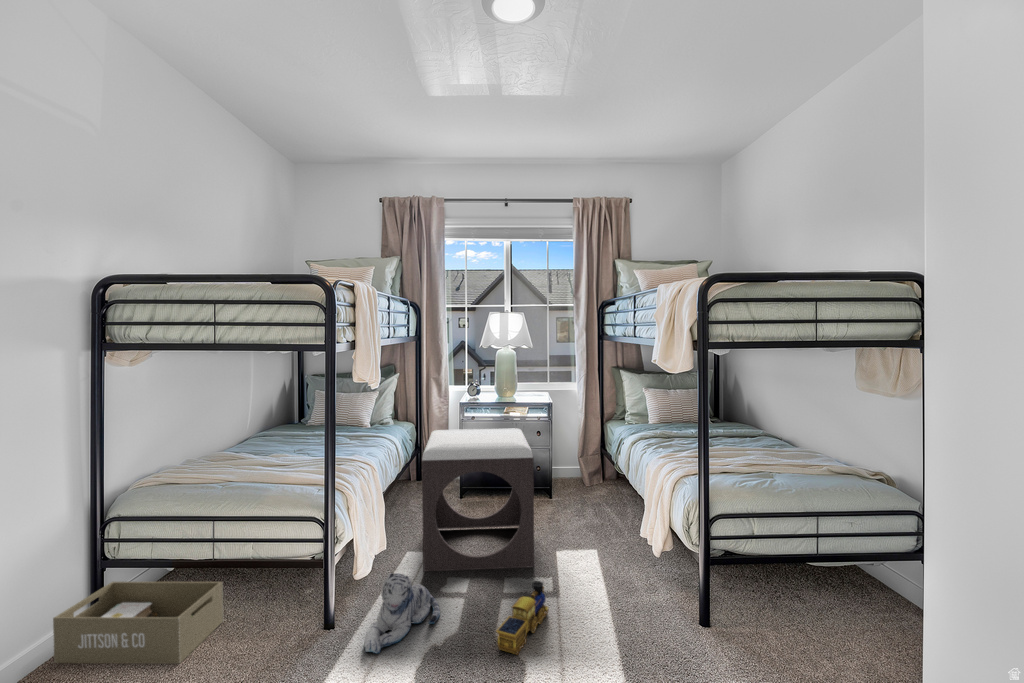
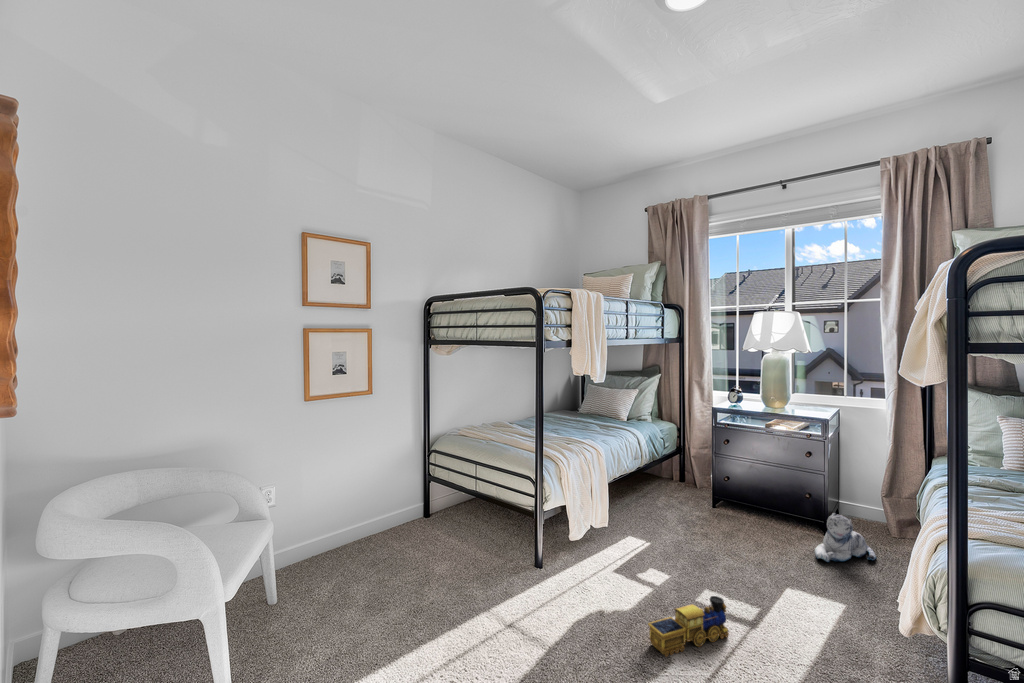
footstool: present [422,428,534,572] -> none [634,431,767,590]
plush toy: present [364,573,440,653] -> present [815,513,876,562]
storage box: present [53,582,223,664] -> none [391,493,478,555]

